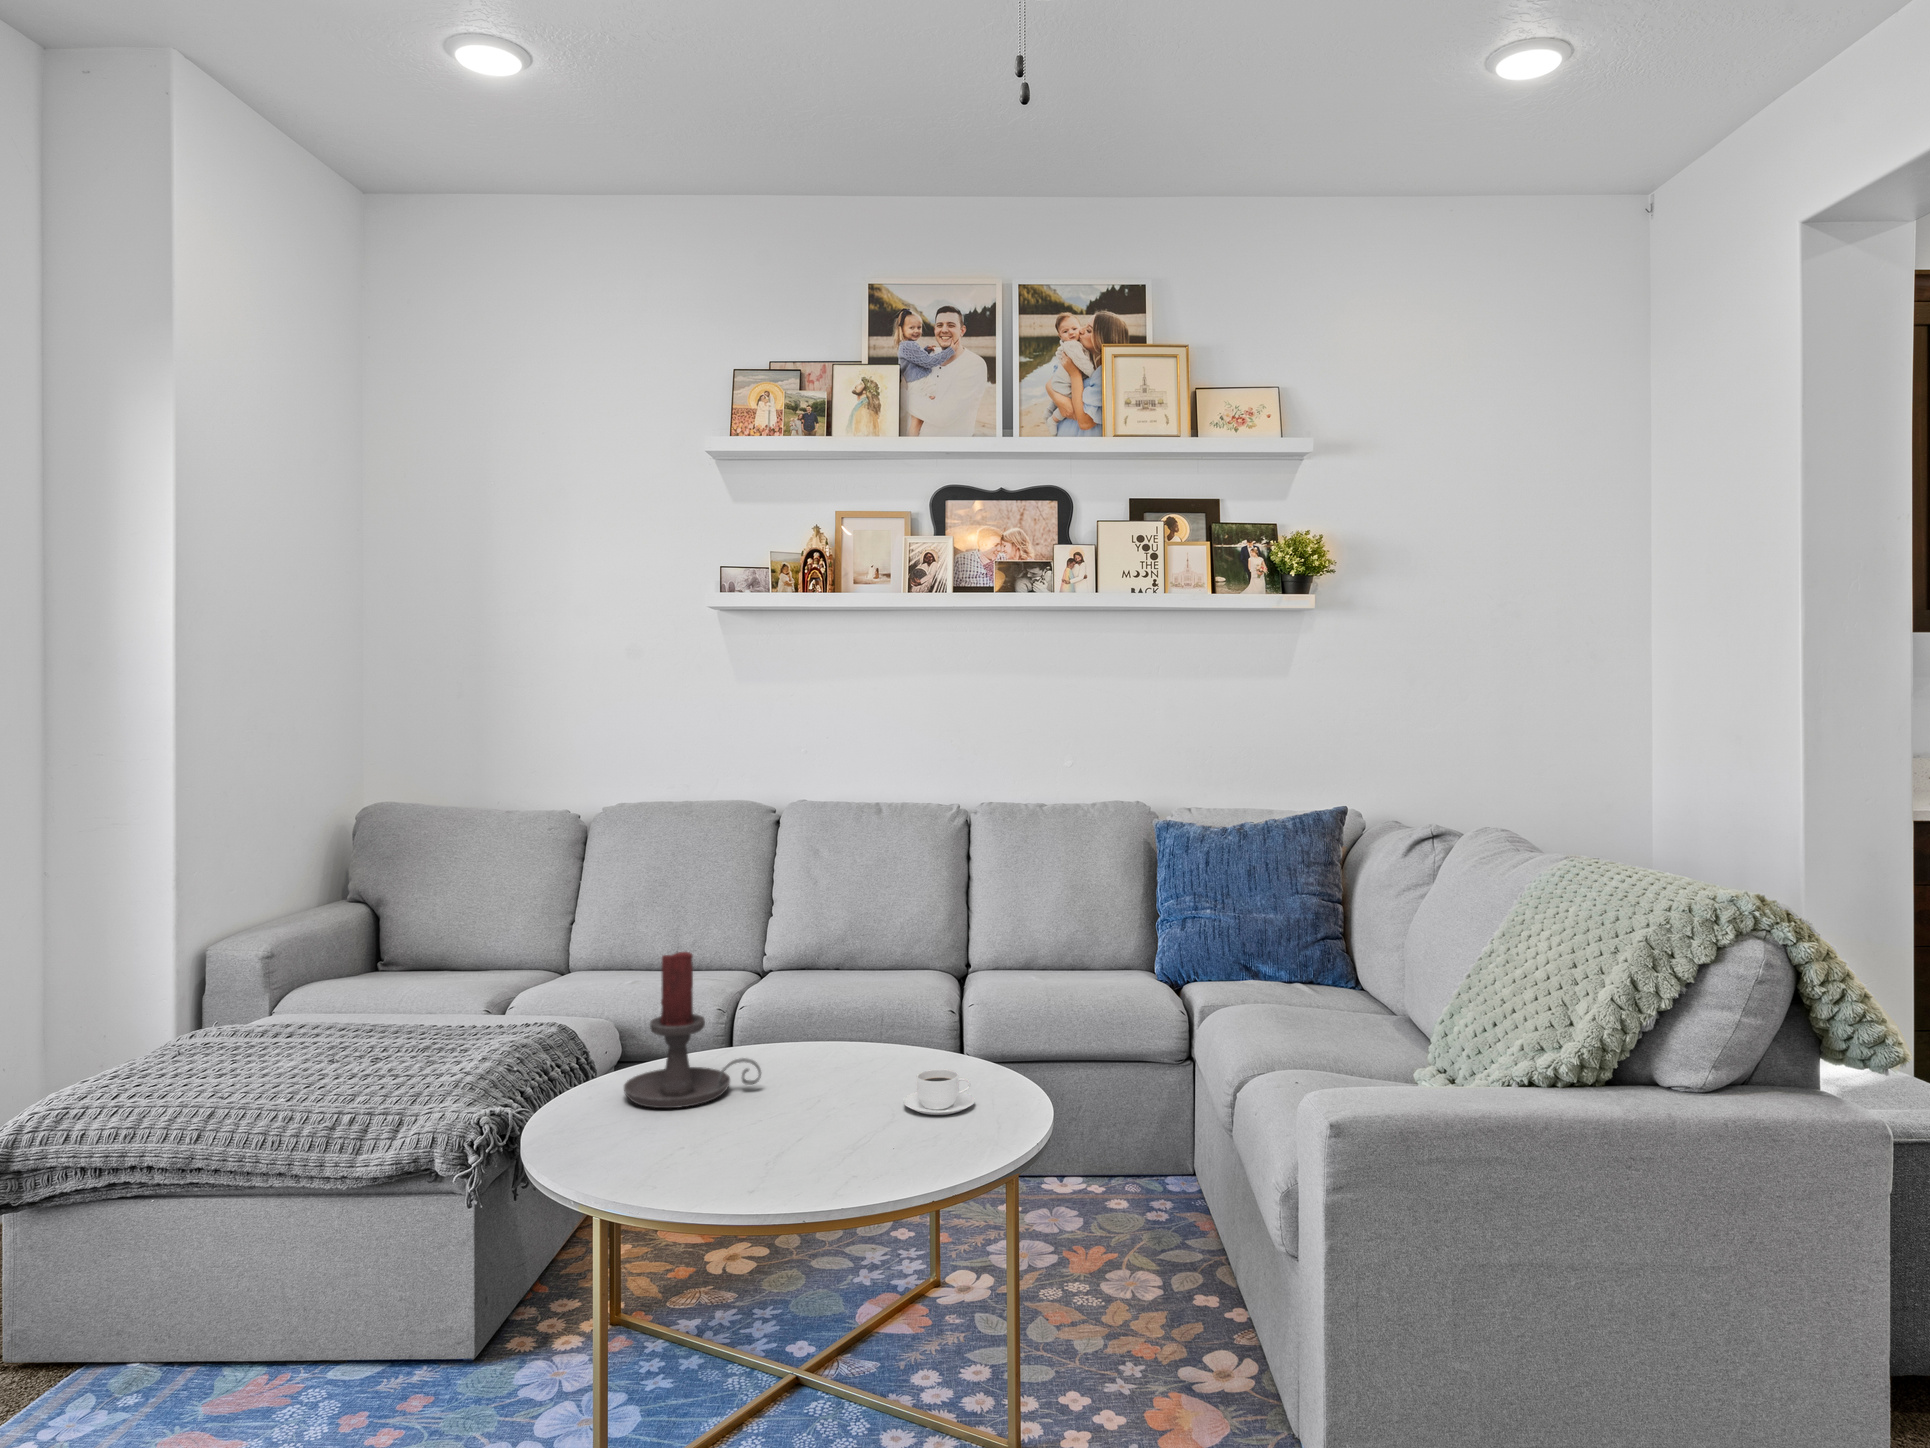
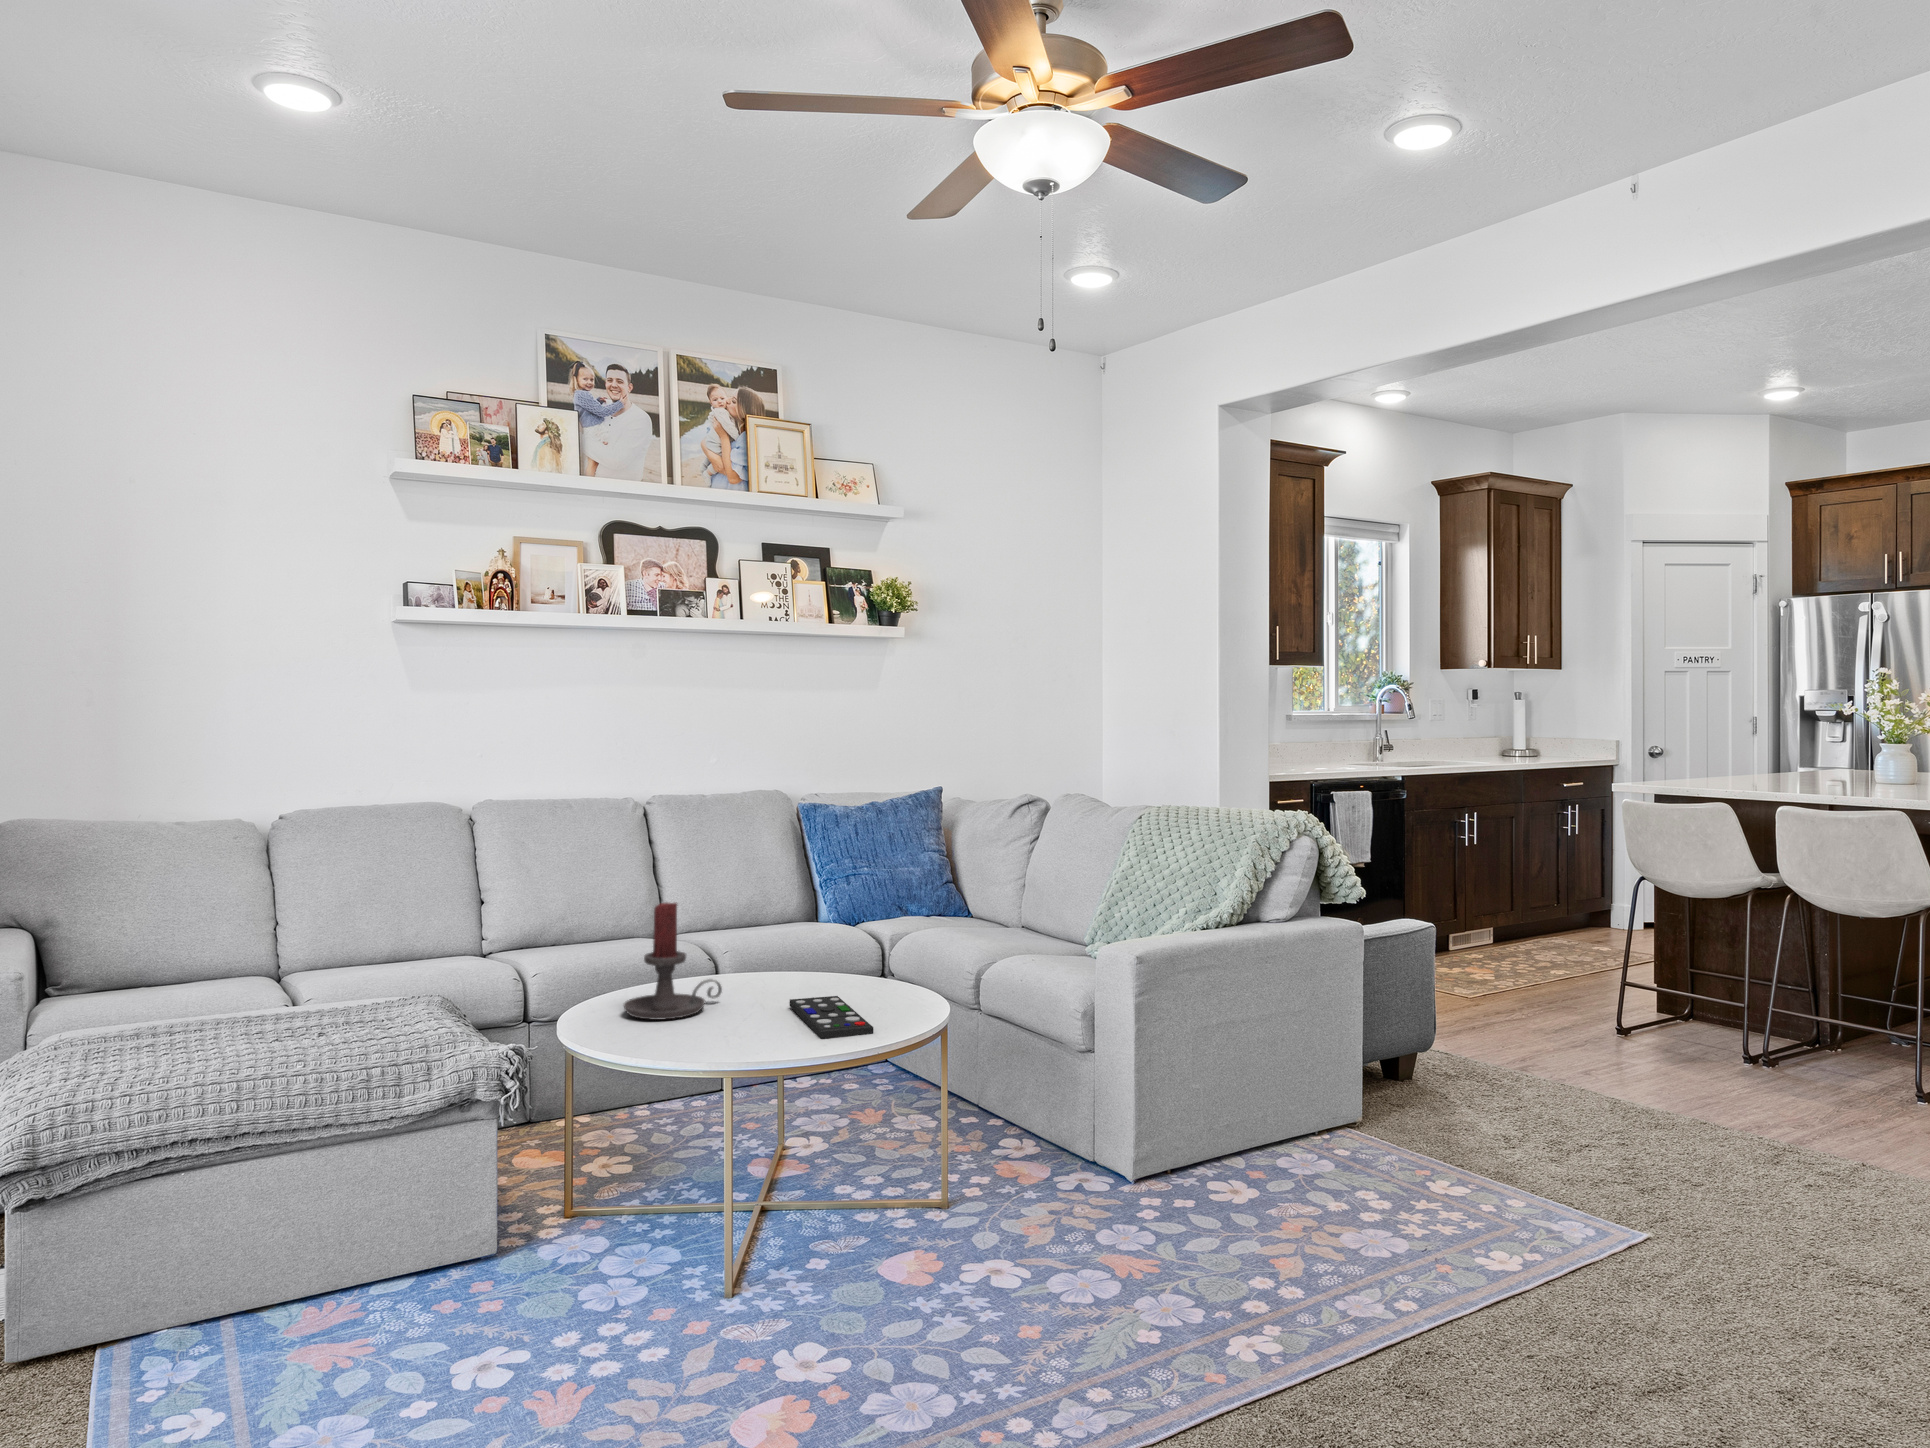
coffee cup: present [903,1069,975,1115] -> none [837,967,888,996]
remote control: none [730,1105,874,1192] -> present [789,996,873,1039]

